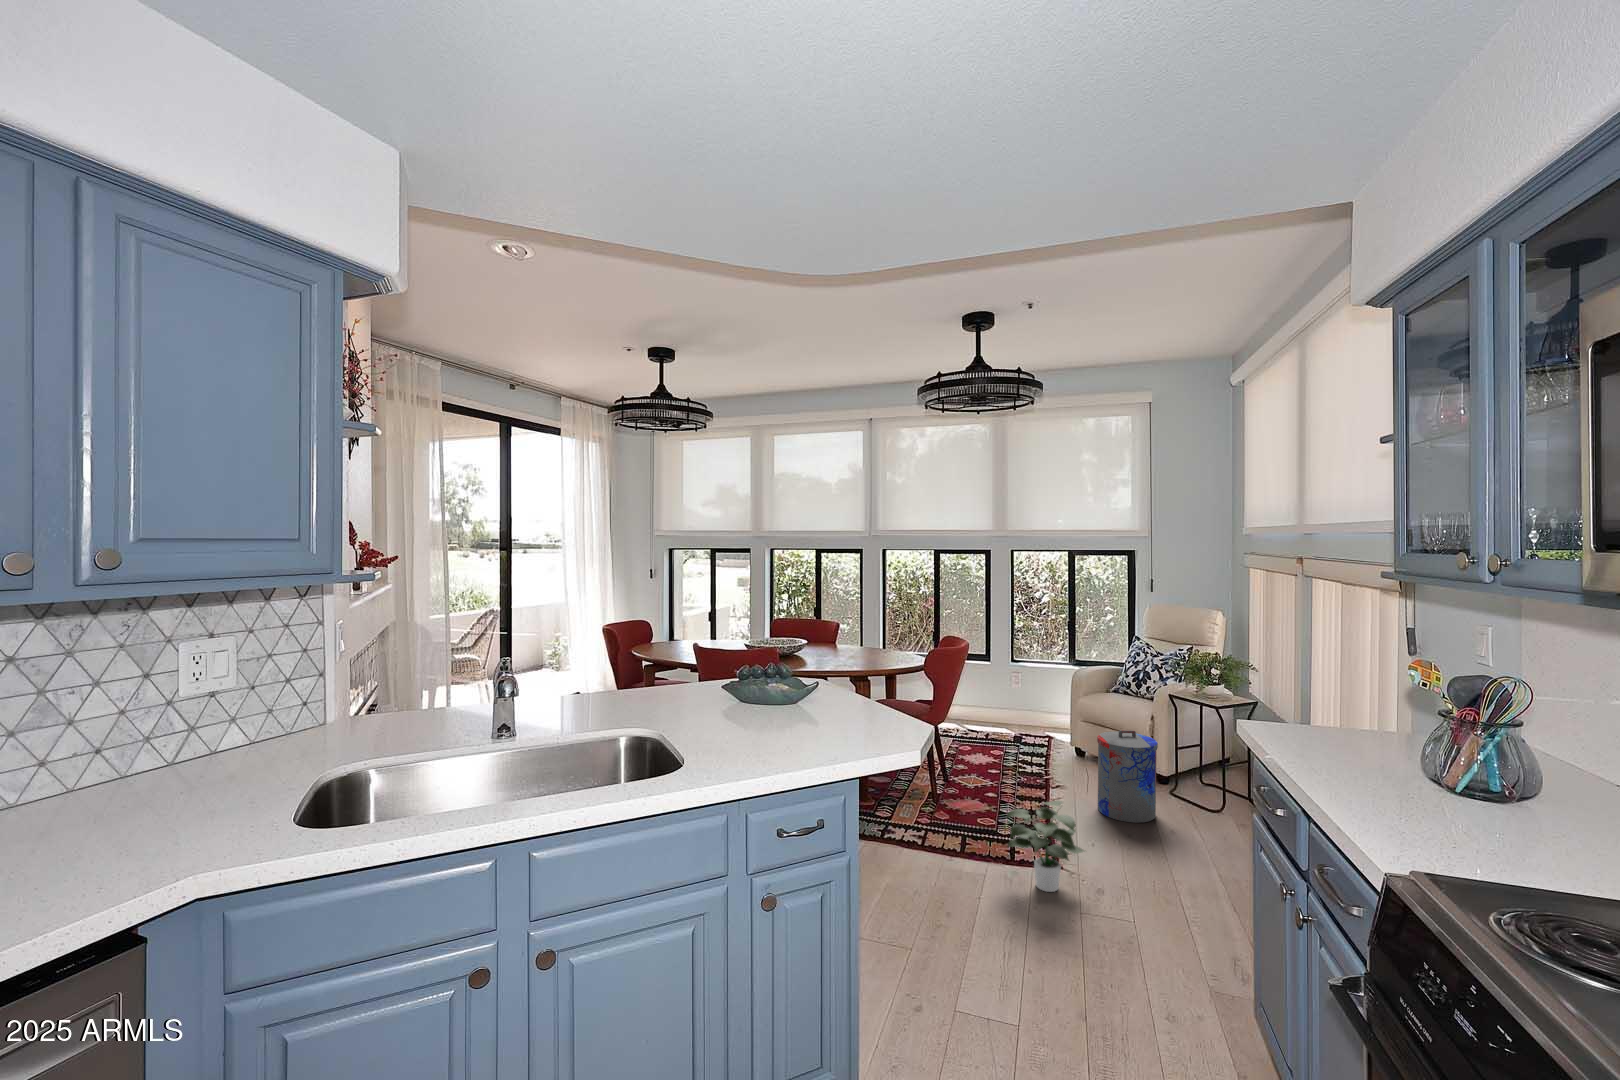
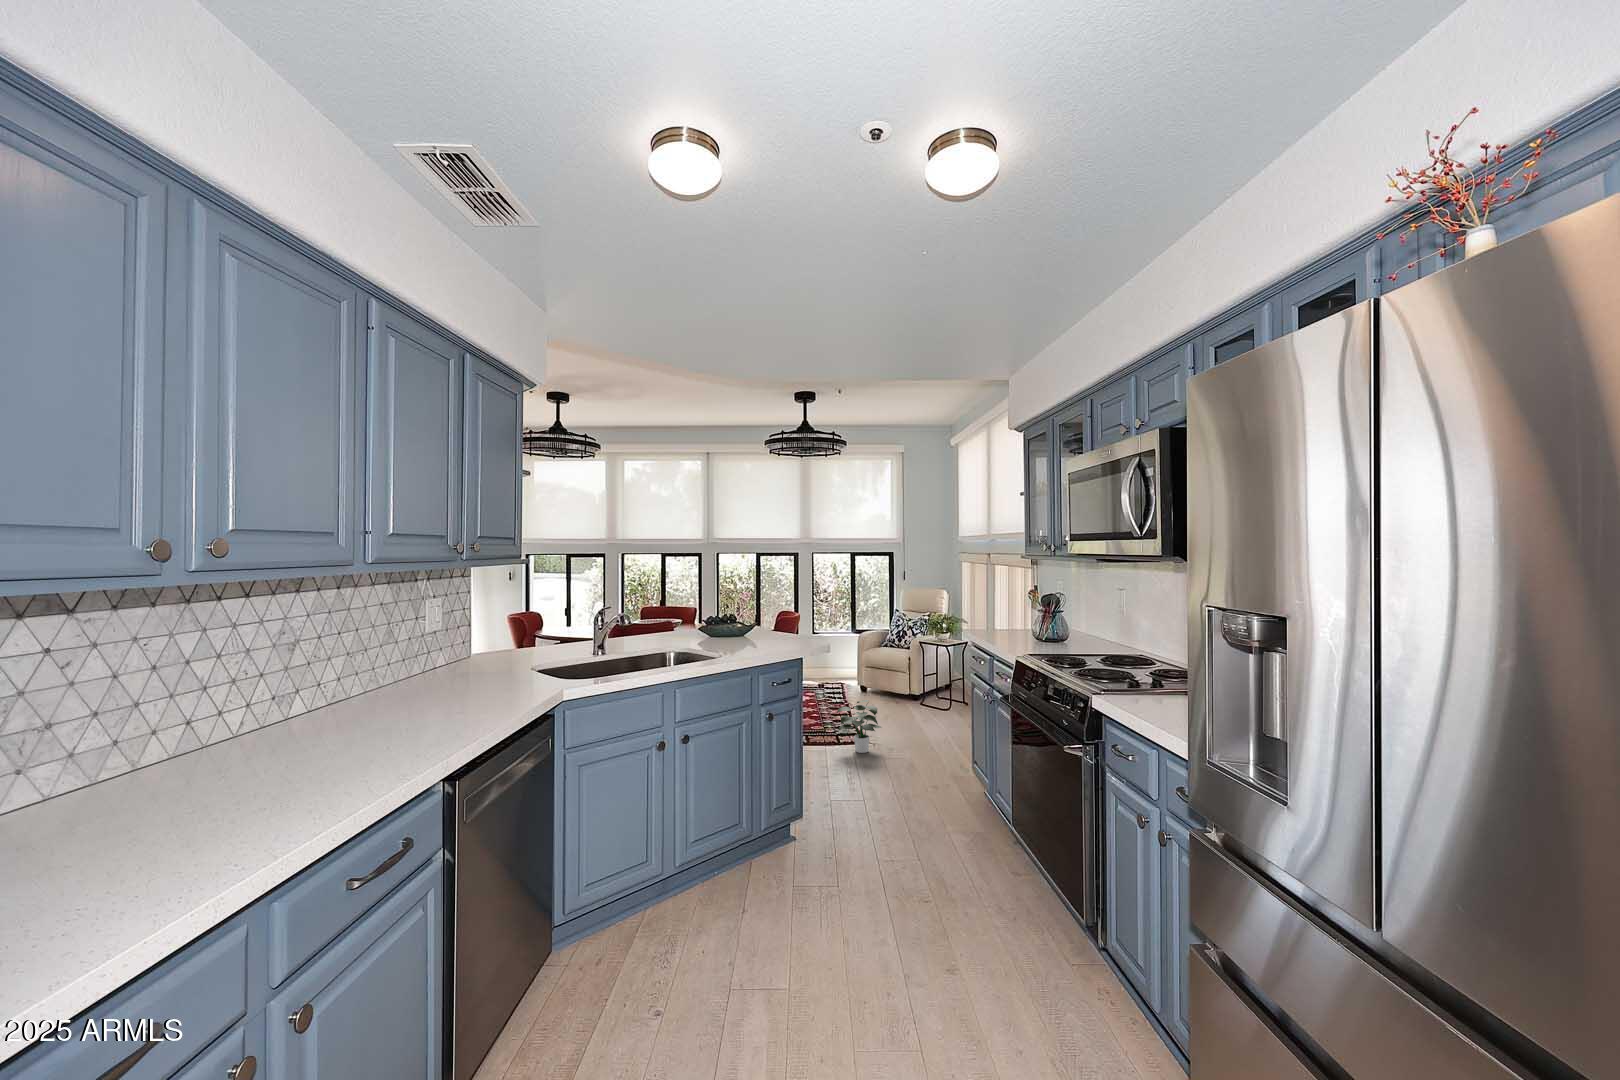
trash can: present [1097,730,1158,823] -> none [880,663,915,720]

